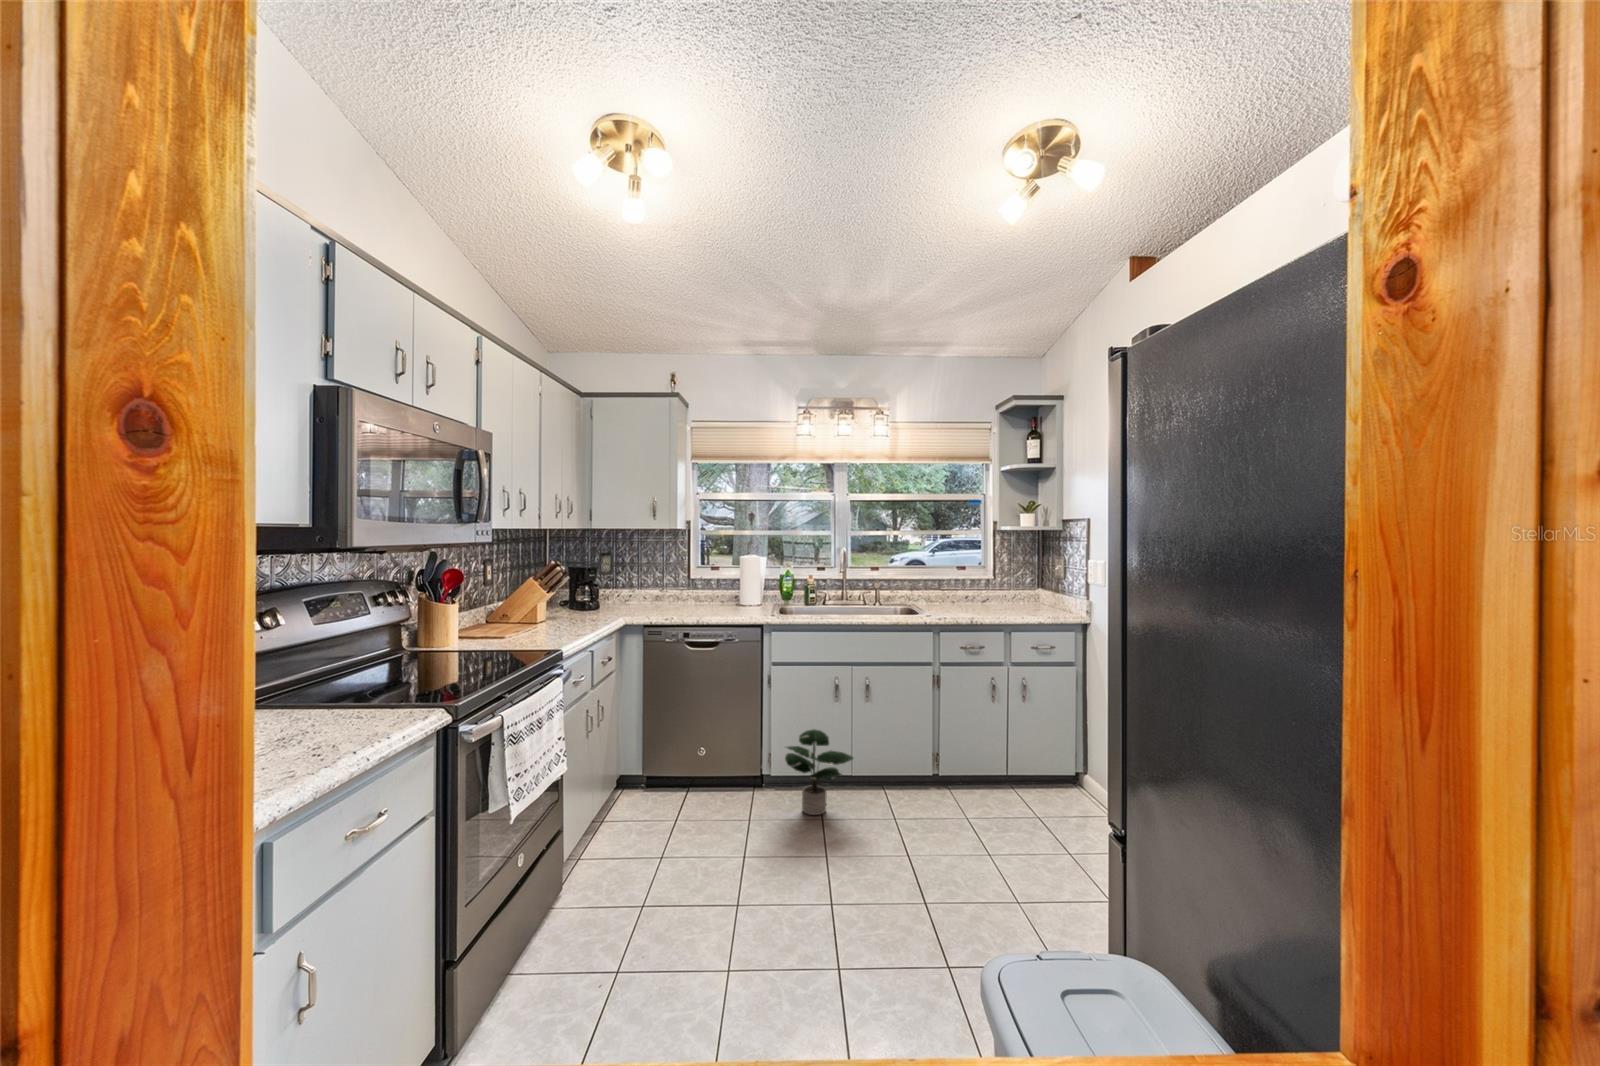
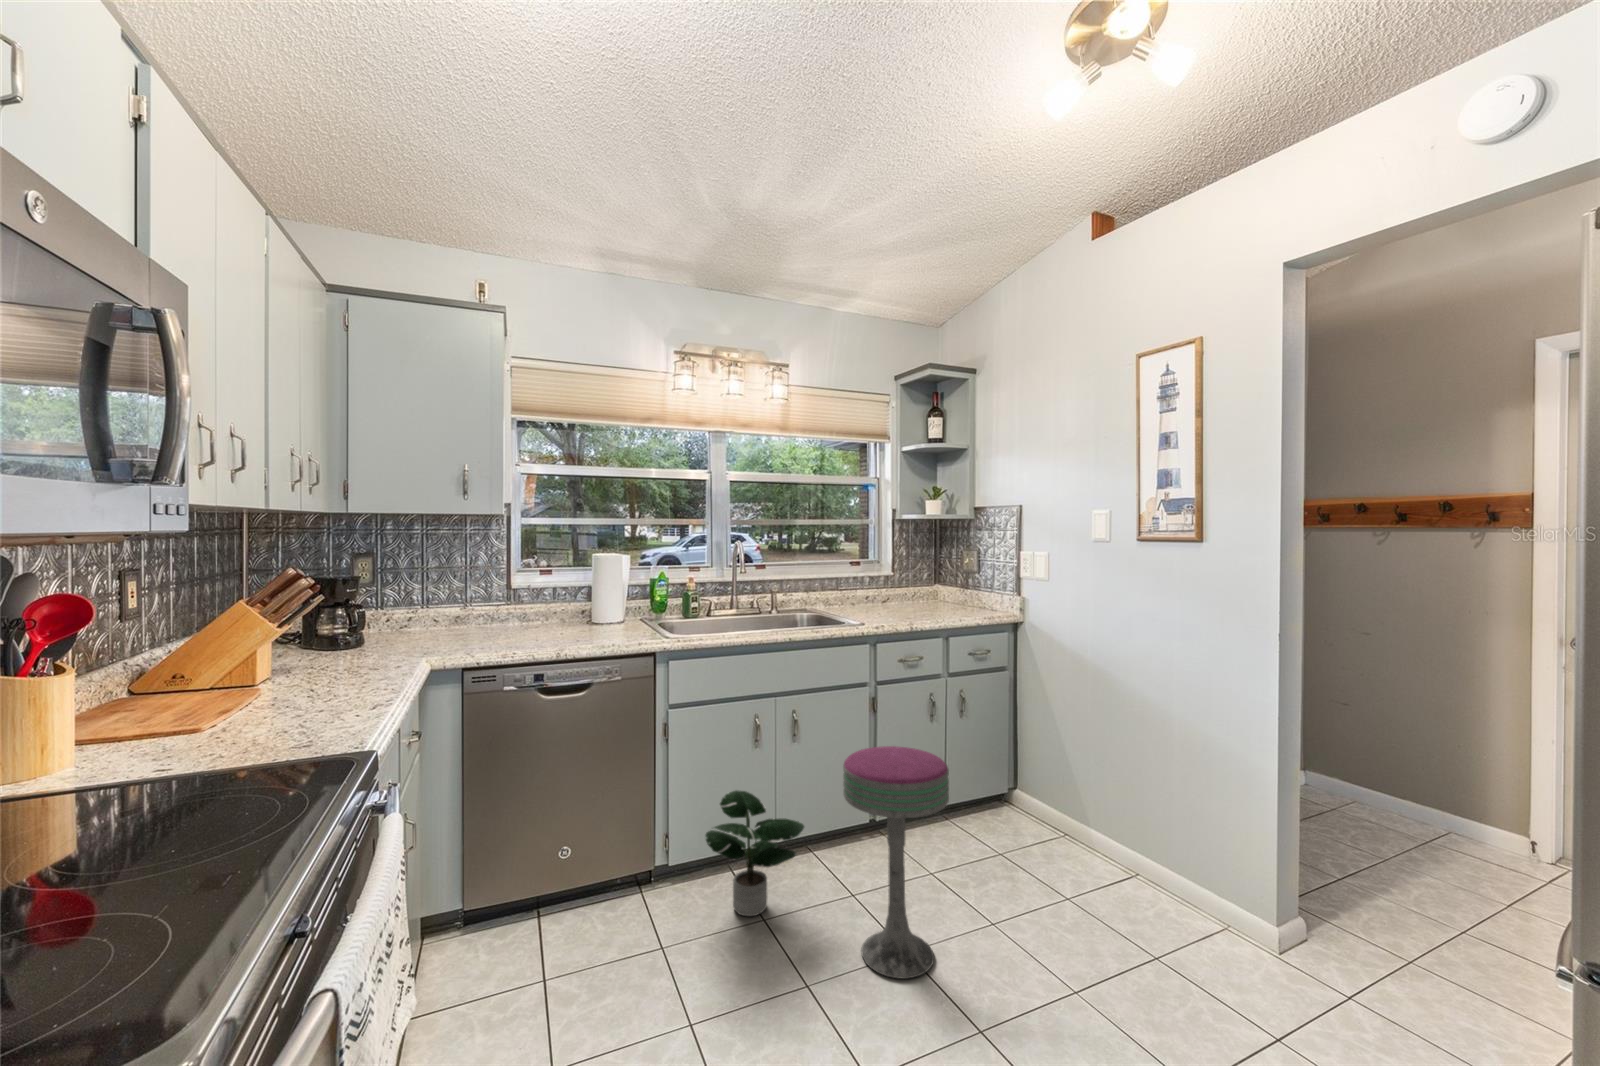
bar stool: none [860,704,938,868] -> present [843,746,949,979]

